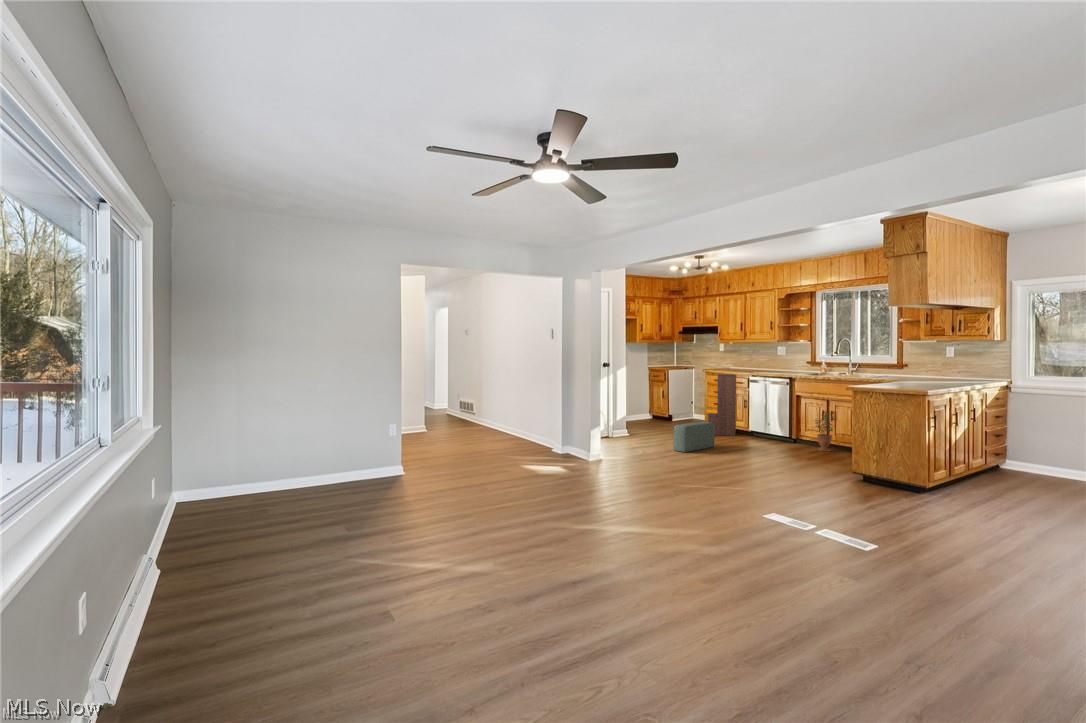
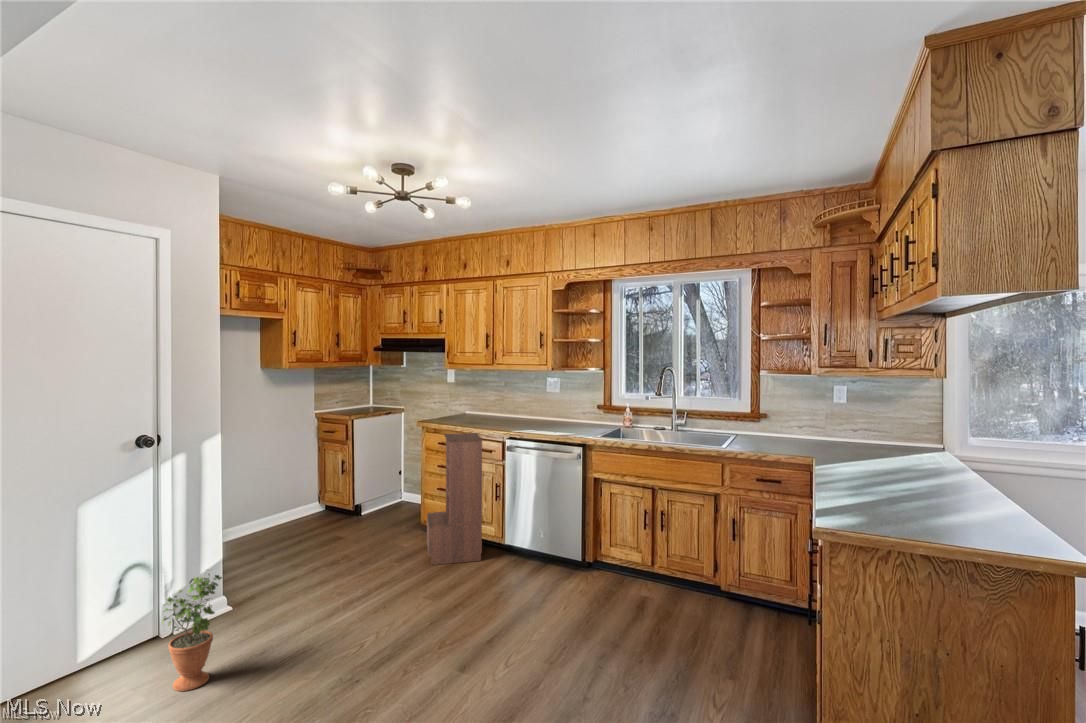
potted plant: present [816,413,833,452] -> present [162,574,222,691]
pouf: present [674,422,715,452] -> none [335,569,442,688]

